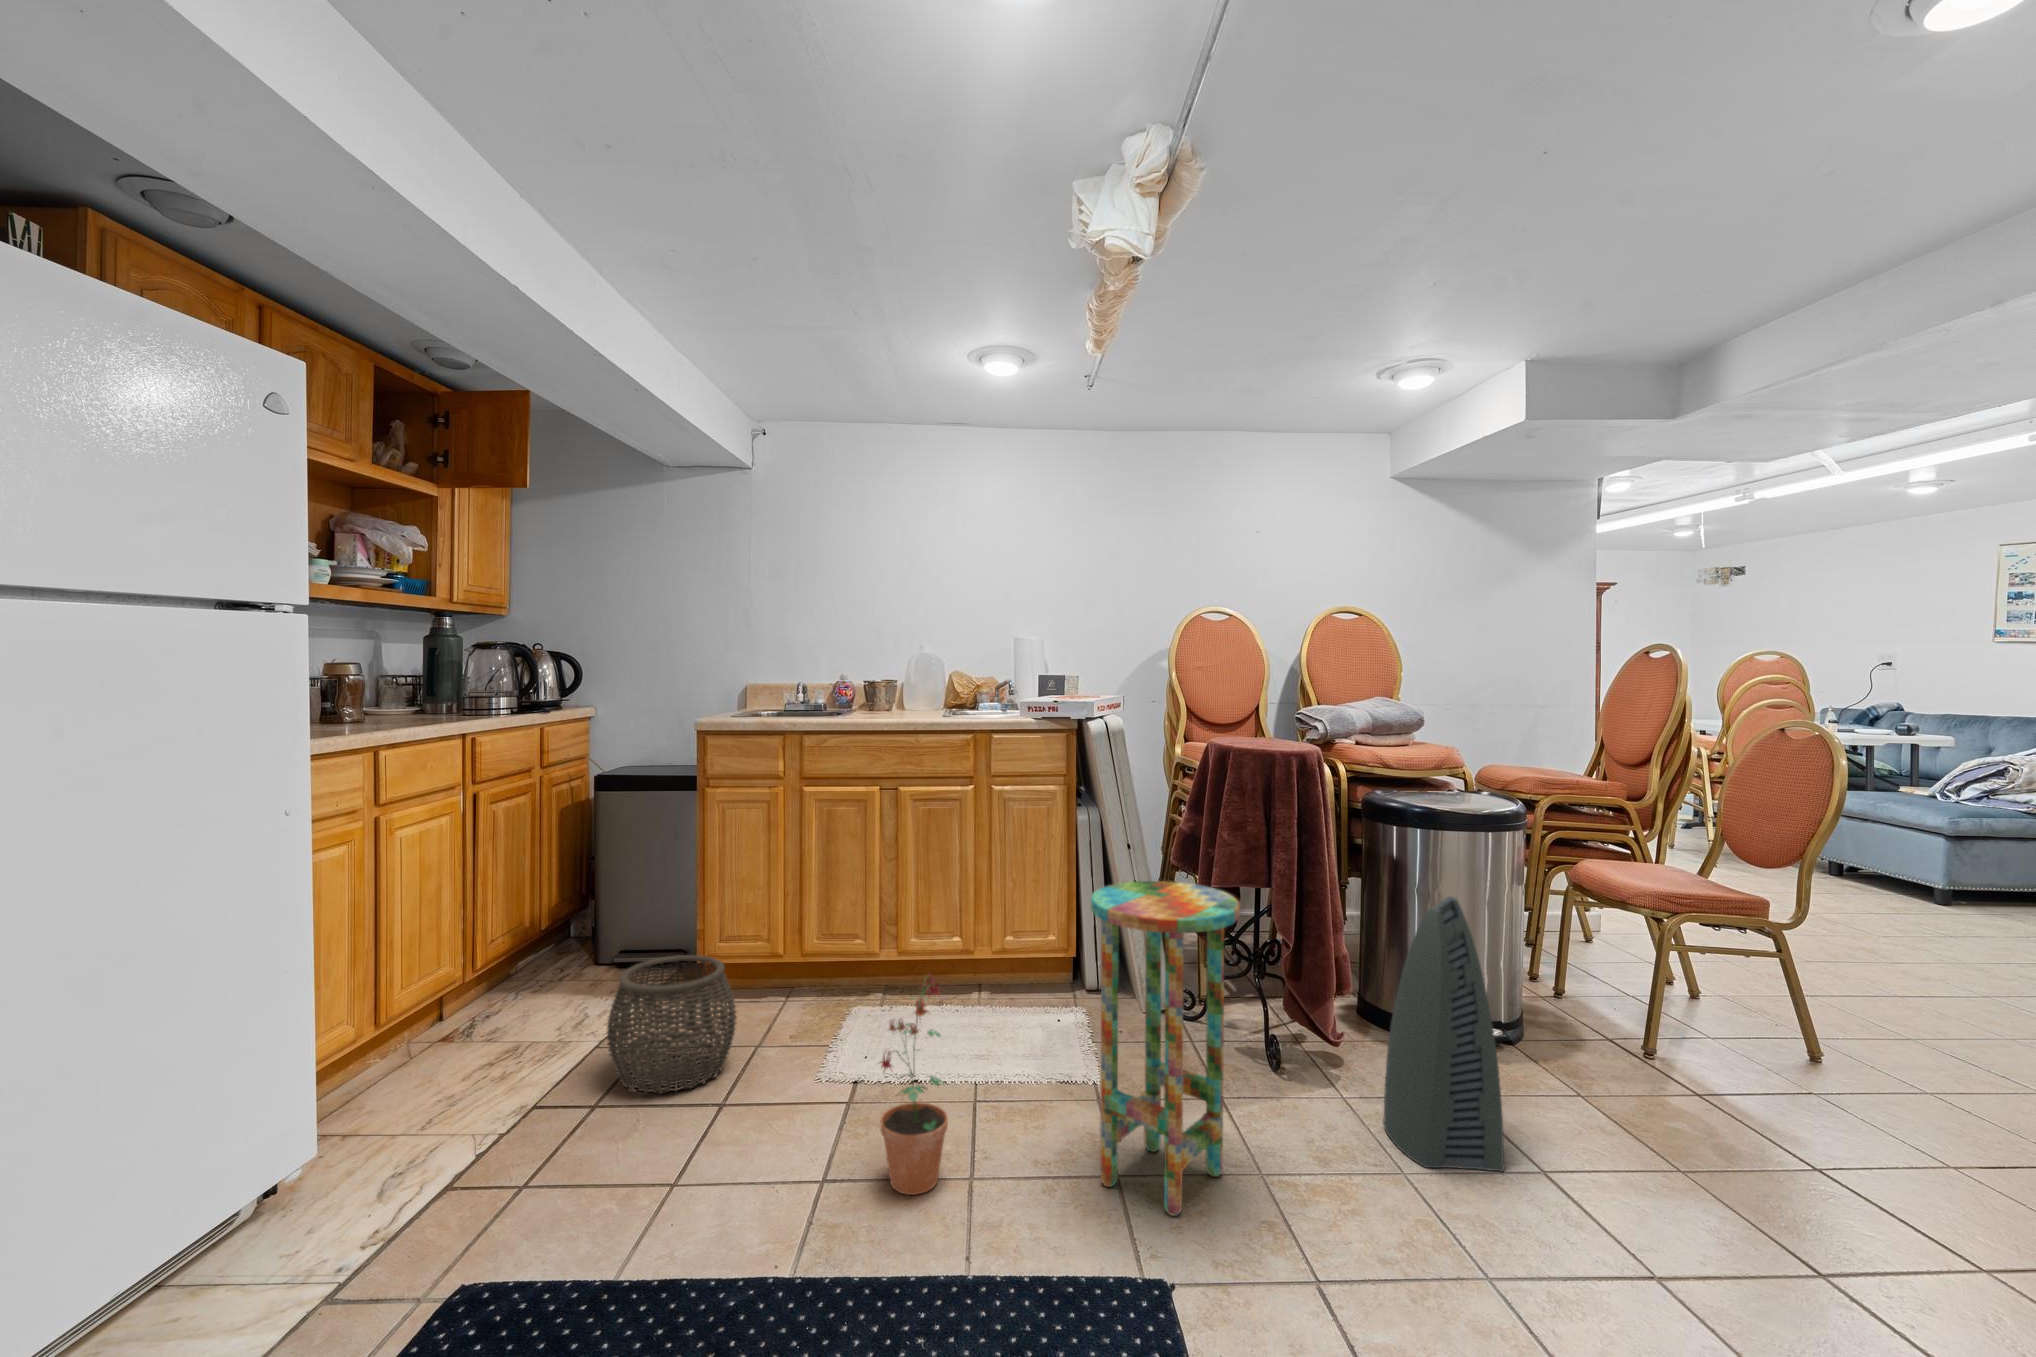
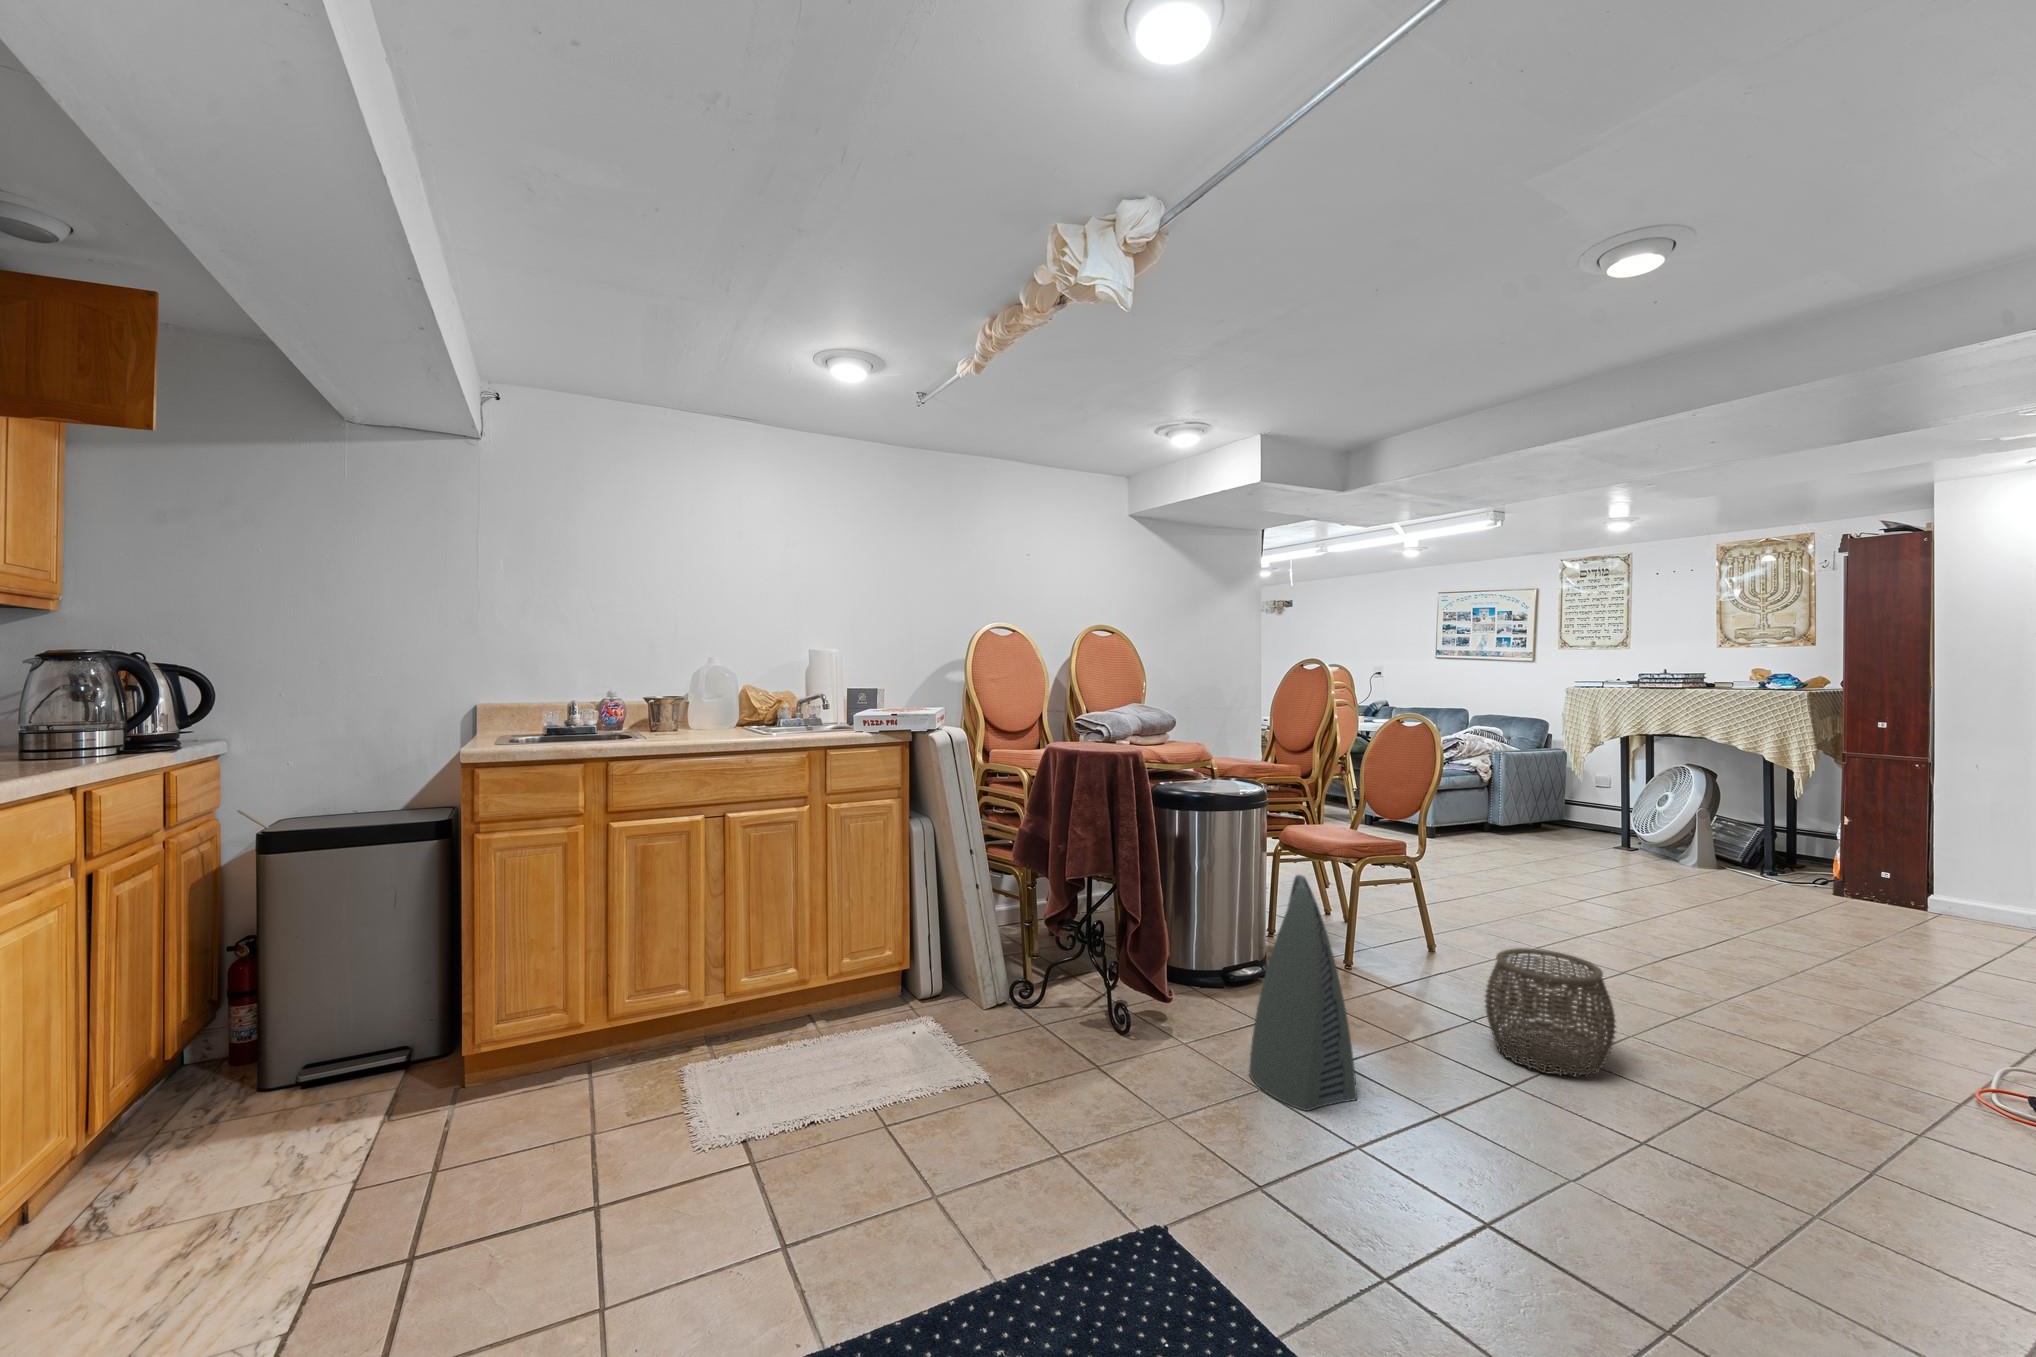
side table: present [1091,881,1240,1216] -> none [1052,890,1195,1216]
woven basket: present [607,955,737,1094] -> present [1485,948,1616,1077]
potted plant: present [881,975,948,1195] -> none [837,1022,927,1277]

